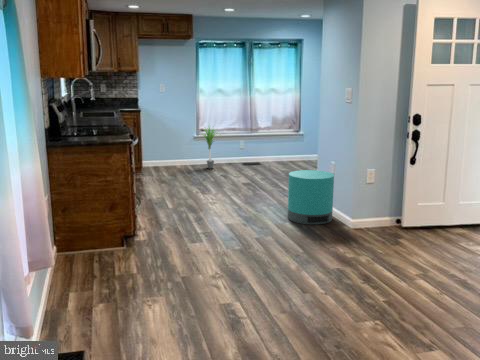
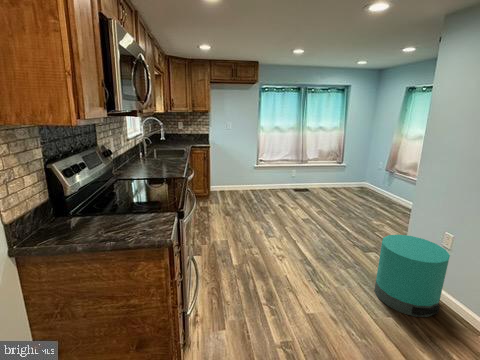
potted plant: present [202,128,215,168] -> none [255,155,281,194]

